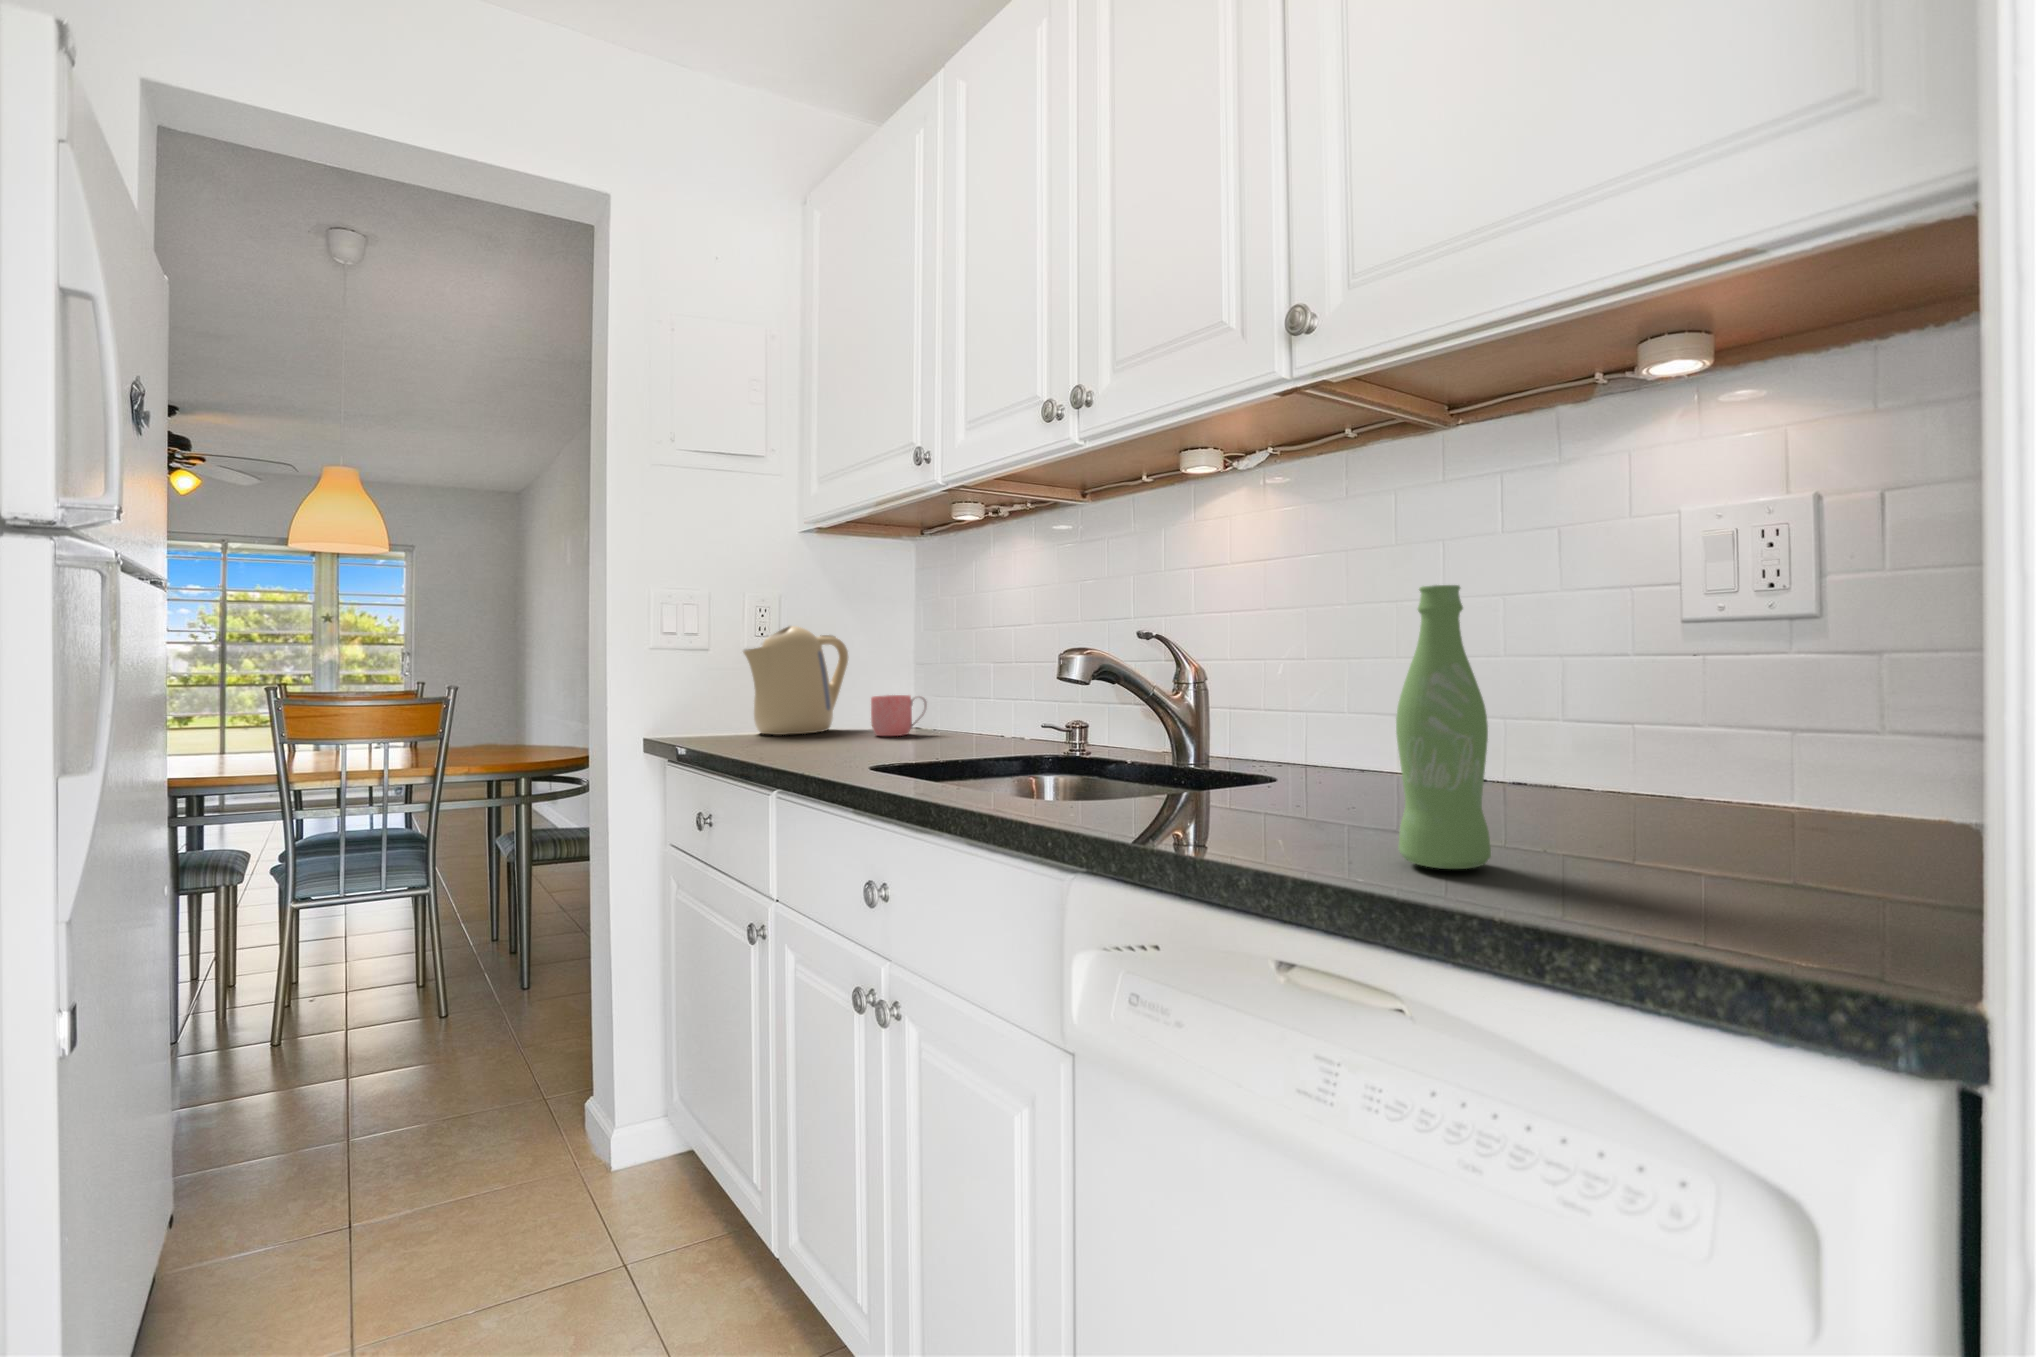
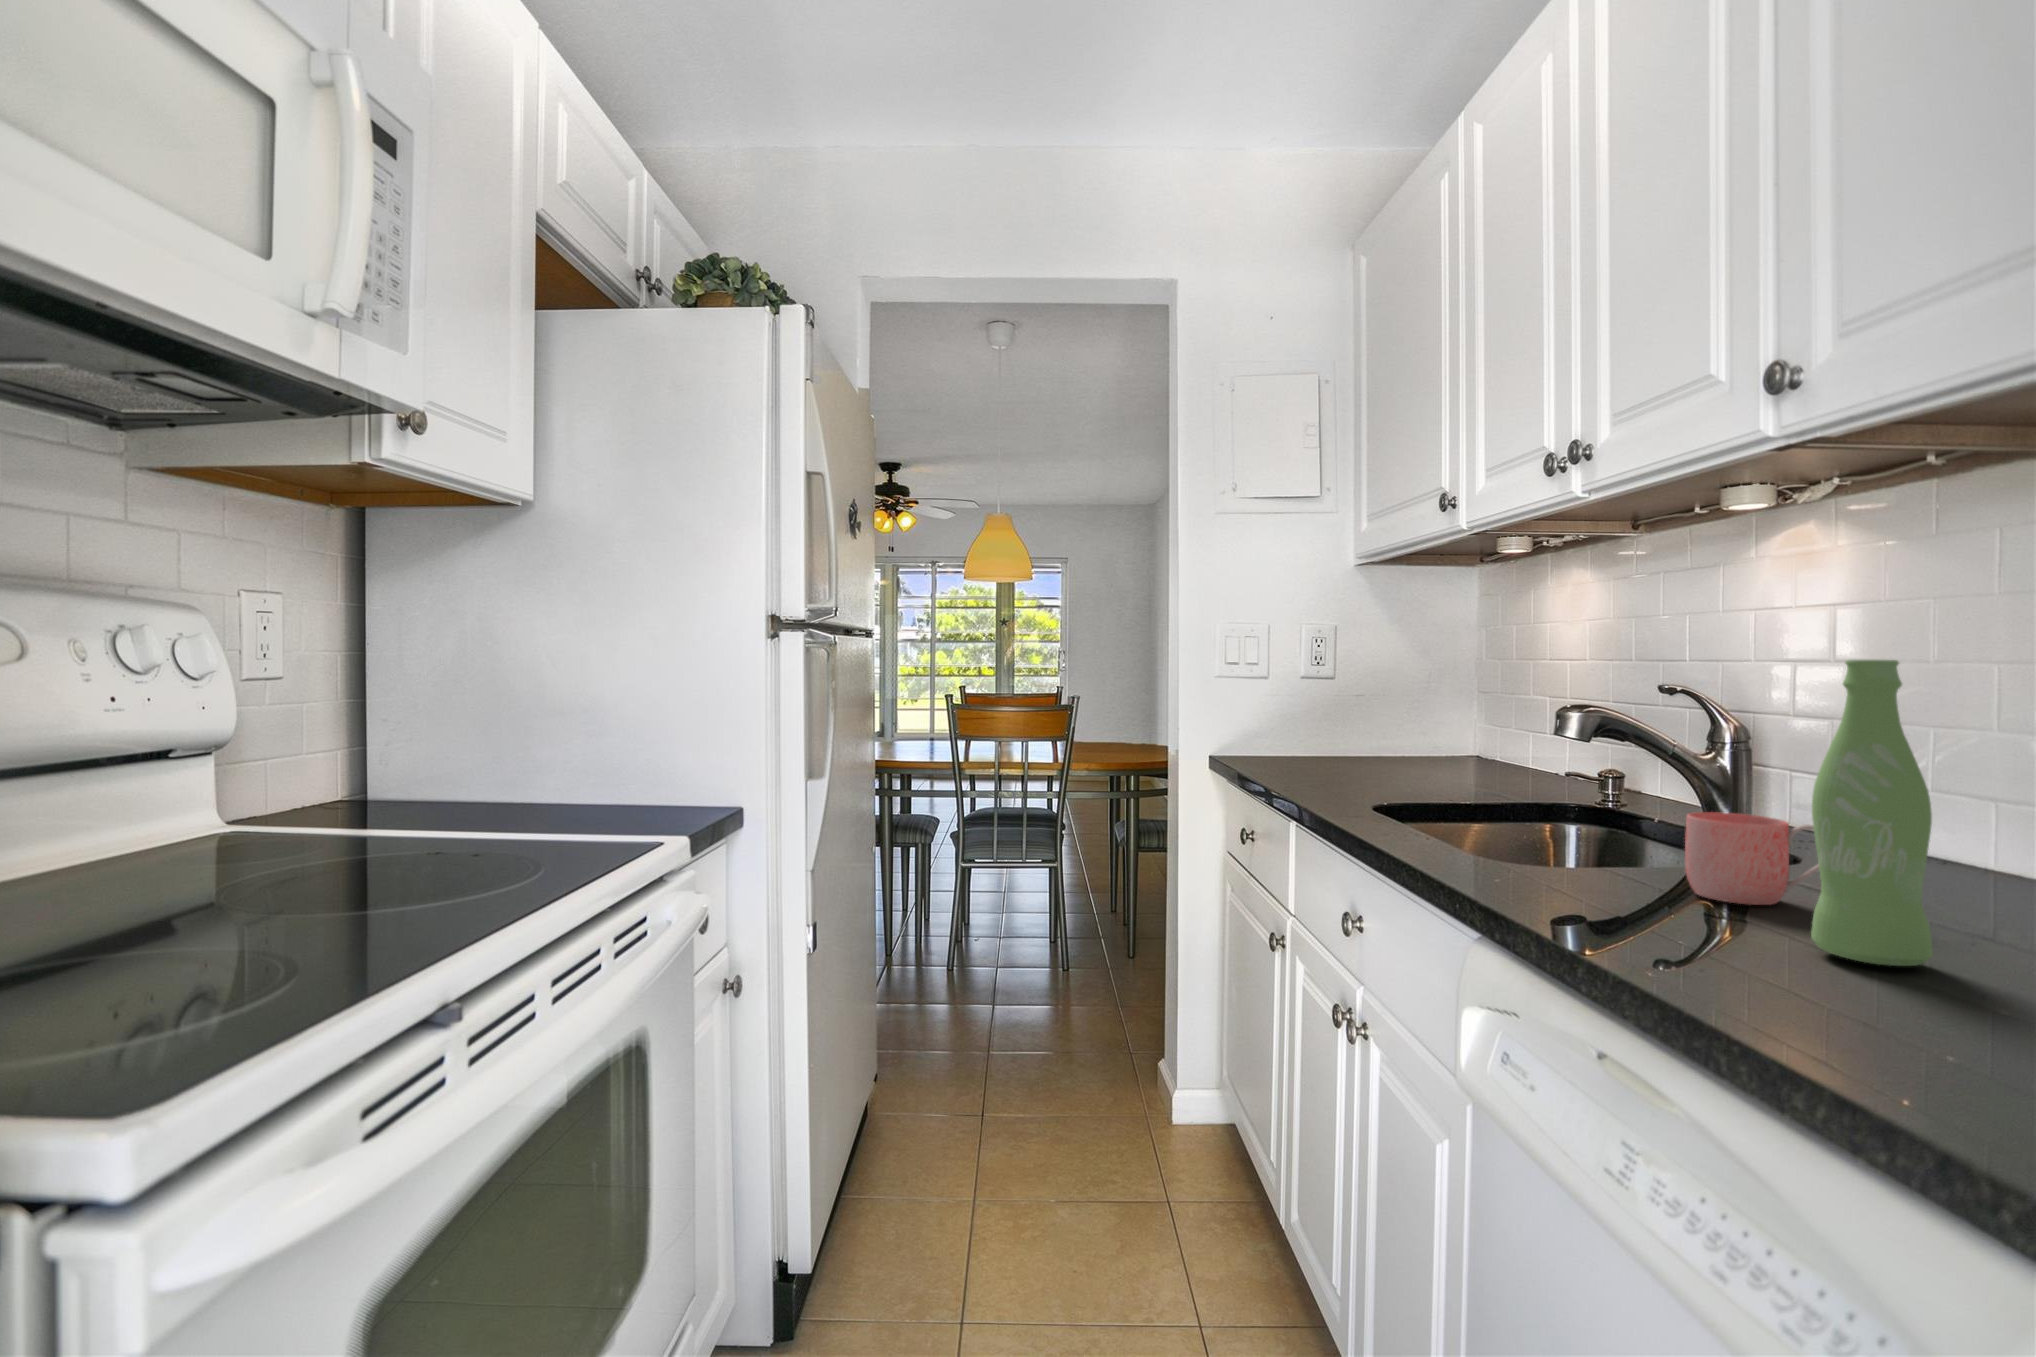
kettle: present [743,626,848,735] -> none [1290,659,1394,759]
mug: present [871,695,927,736] -> present [1685,812,1819,905]

